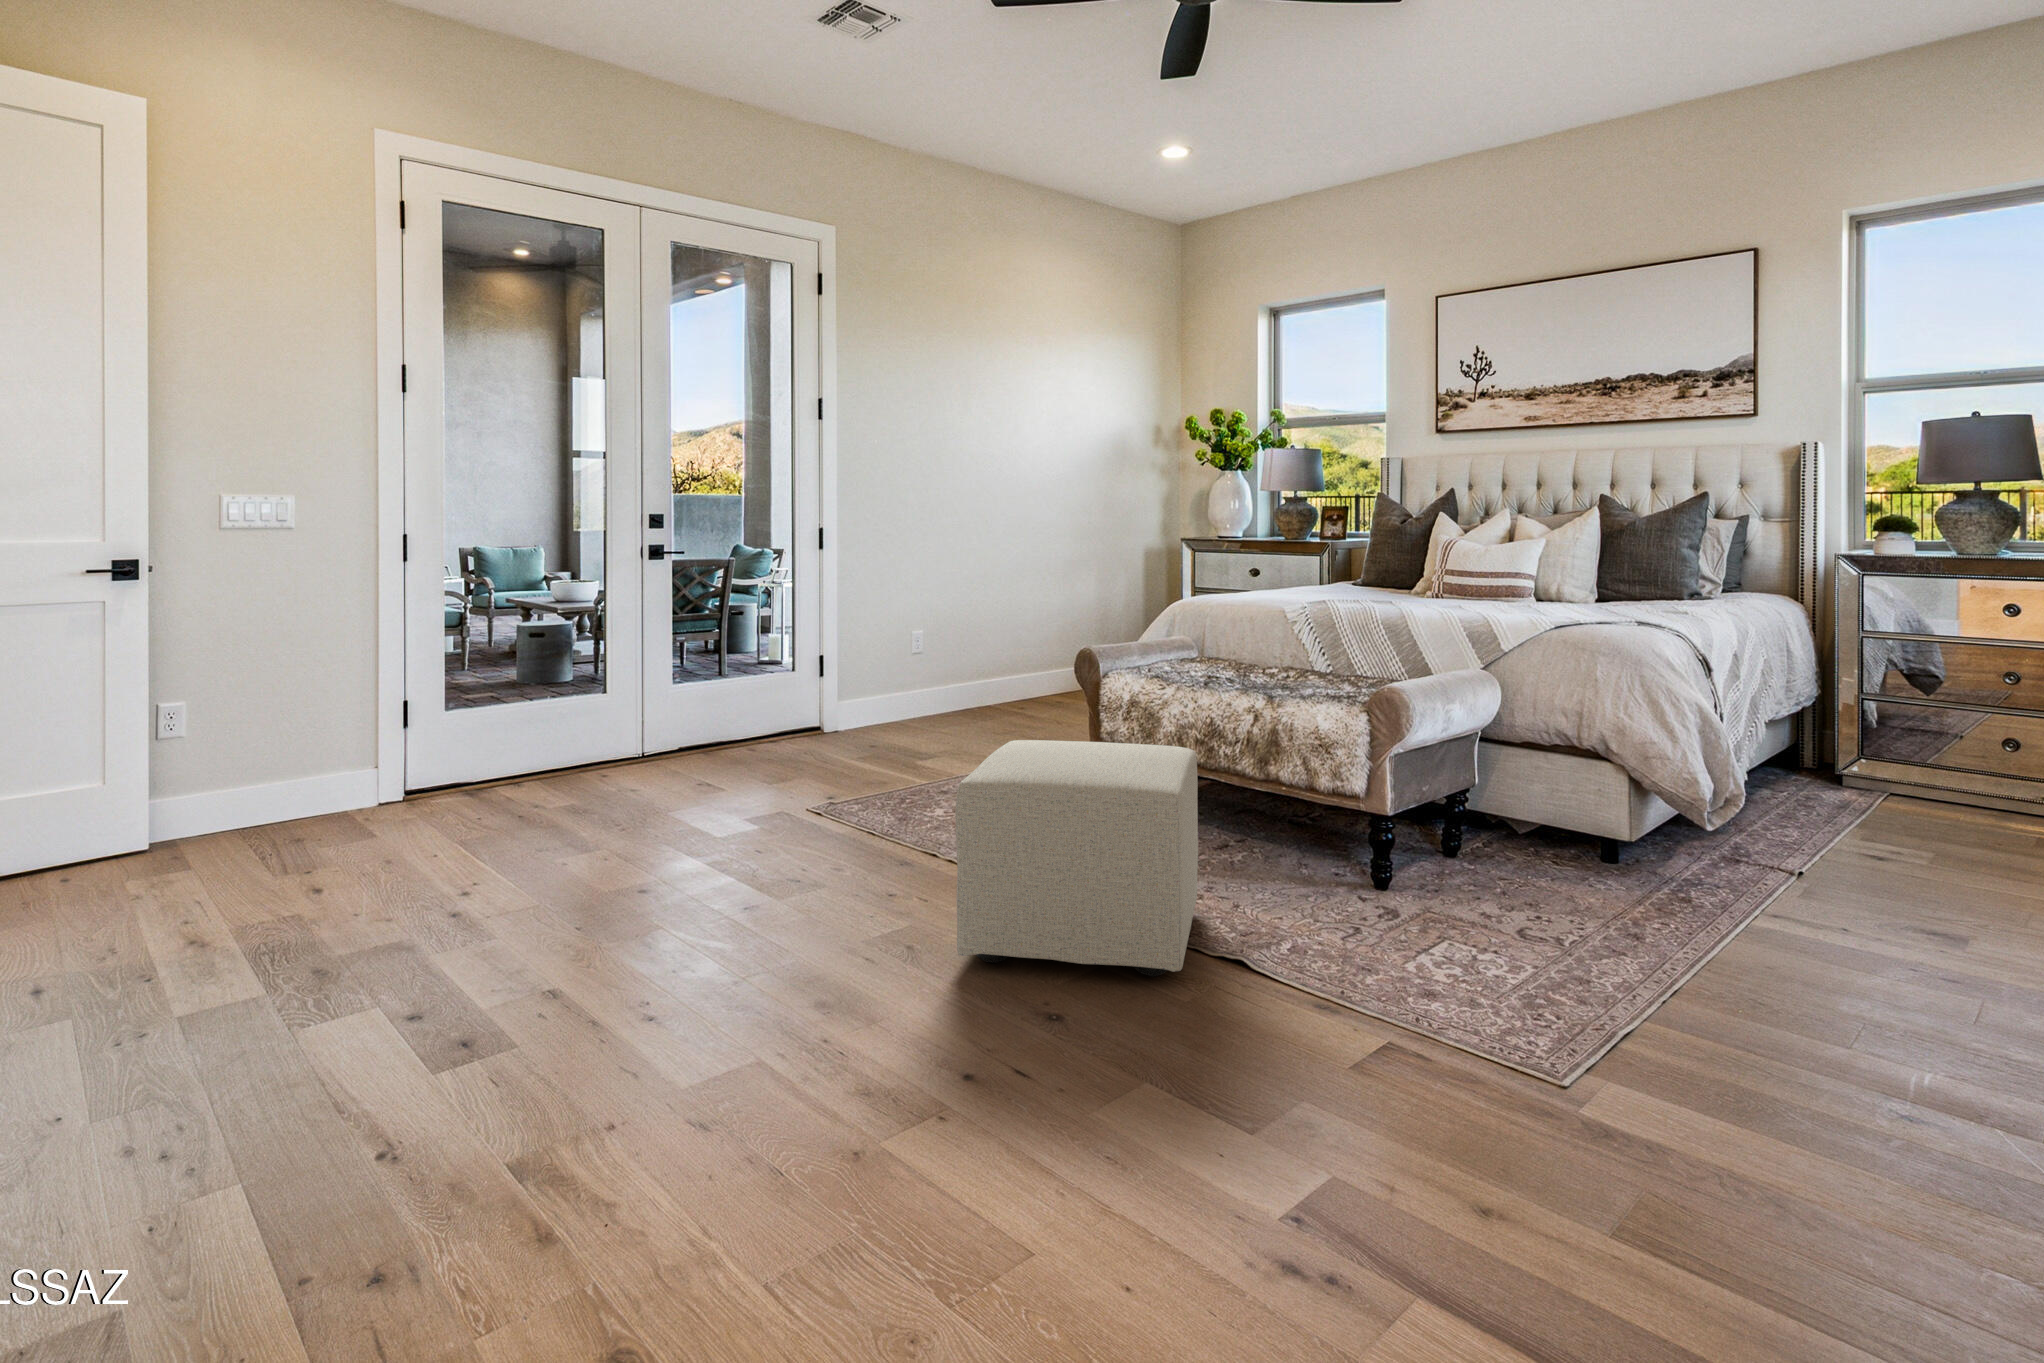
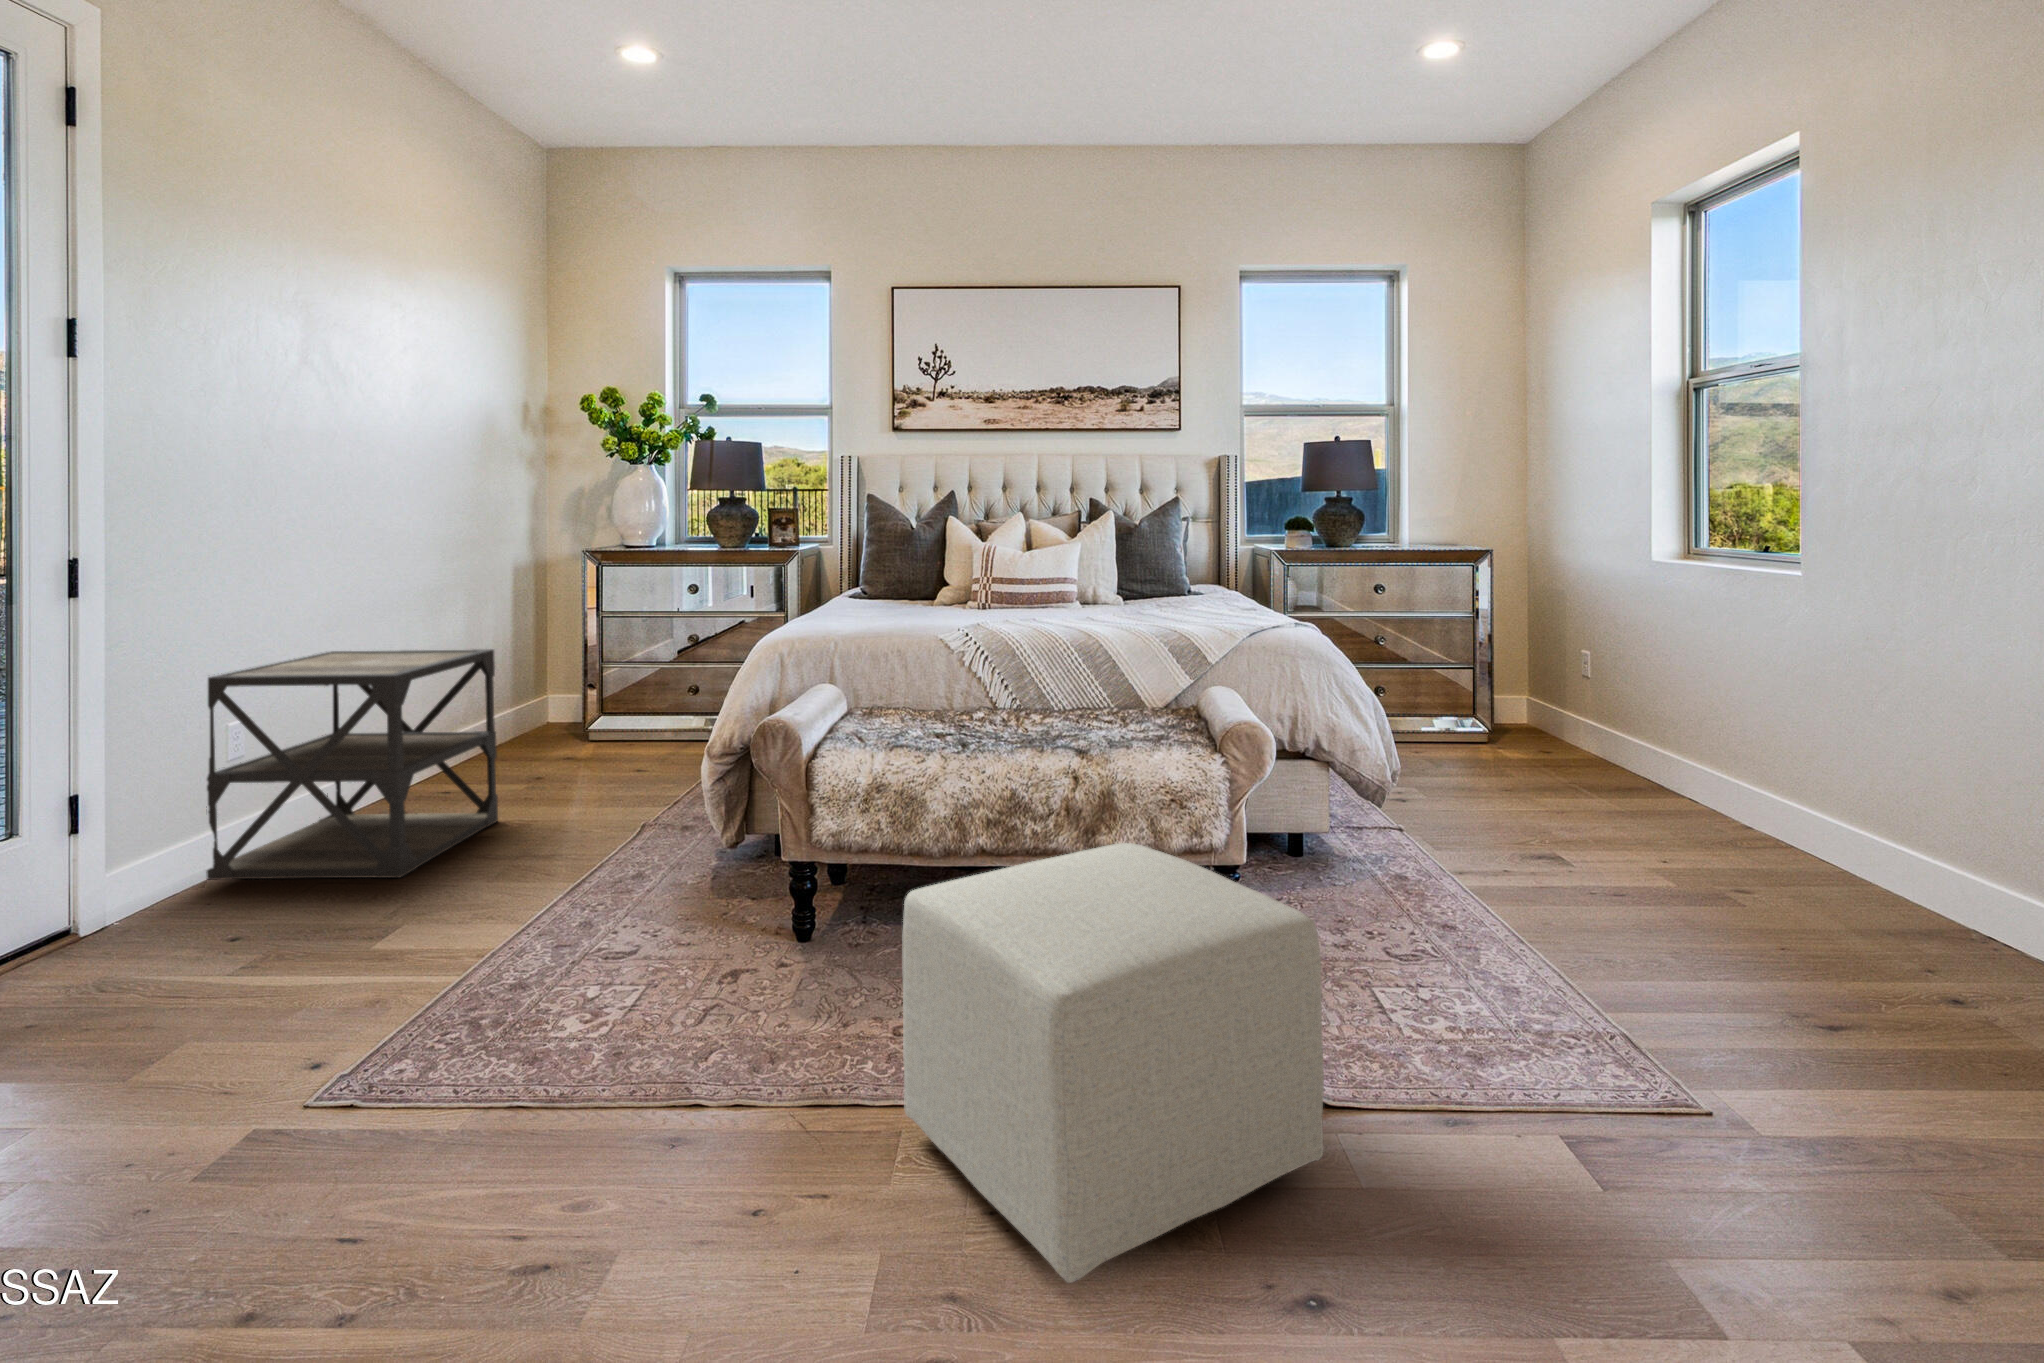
side table: none [892,595,1057,738] -> present [206,649,498,880]

